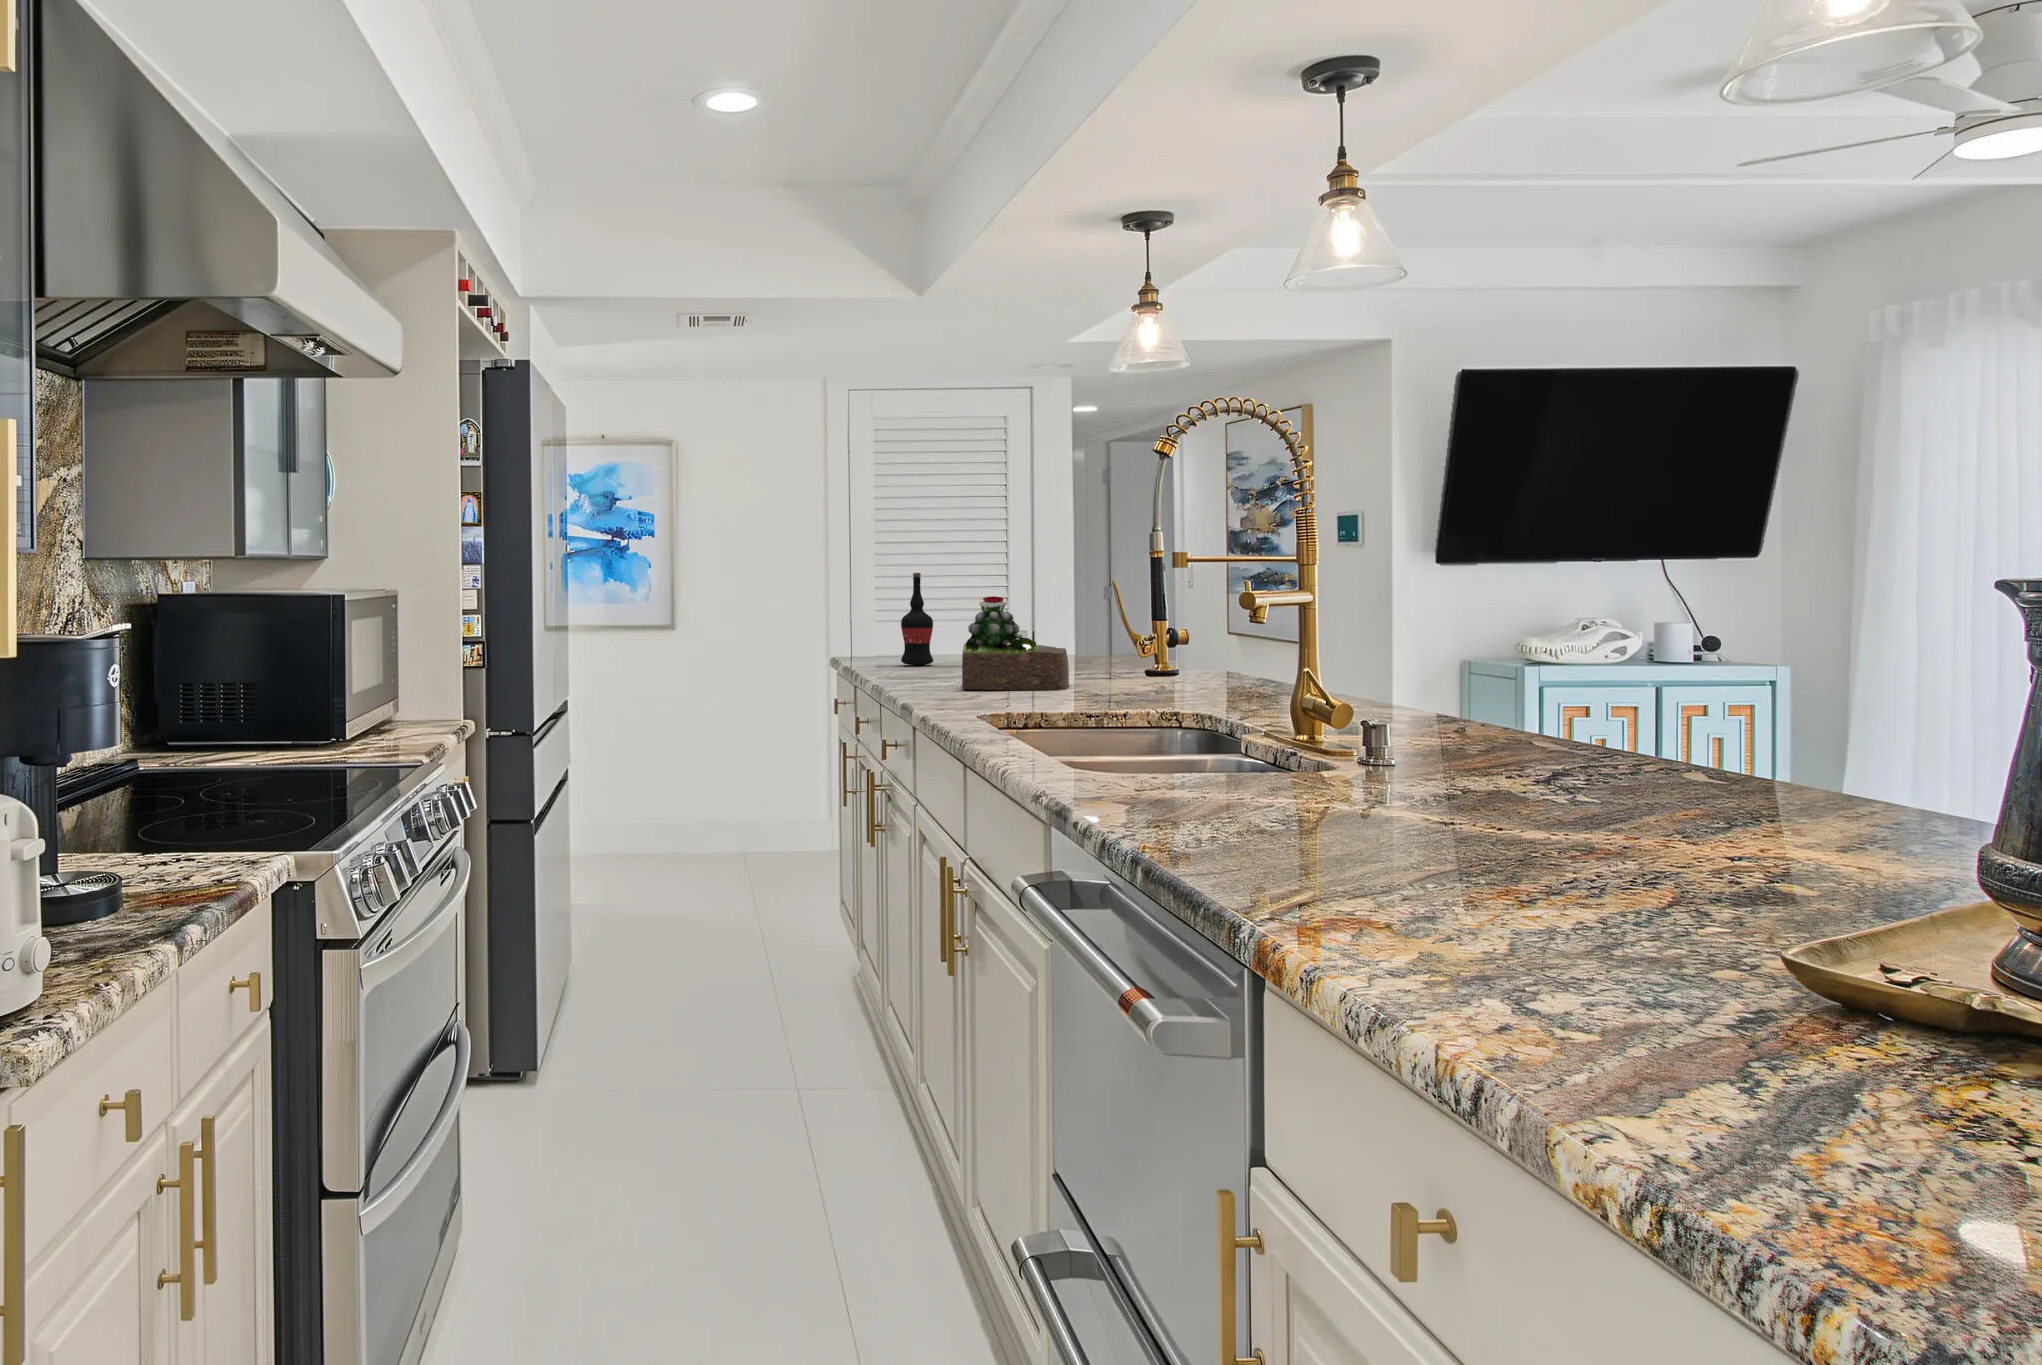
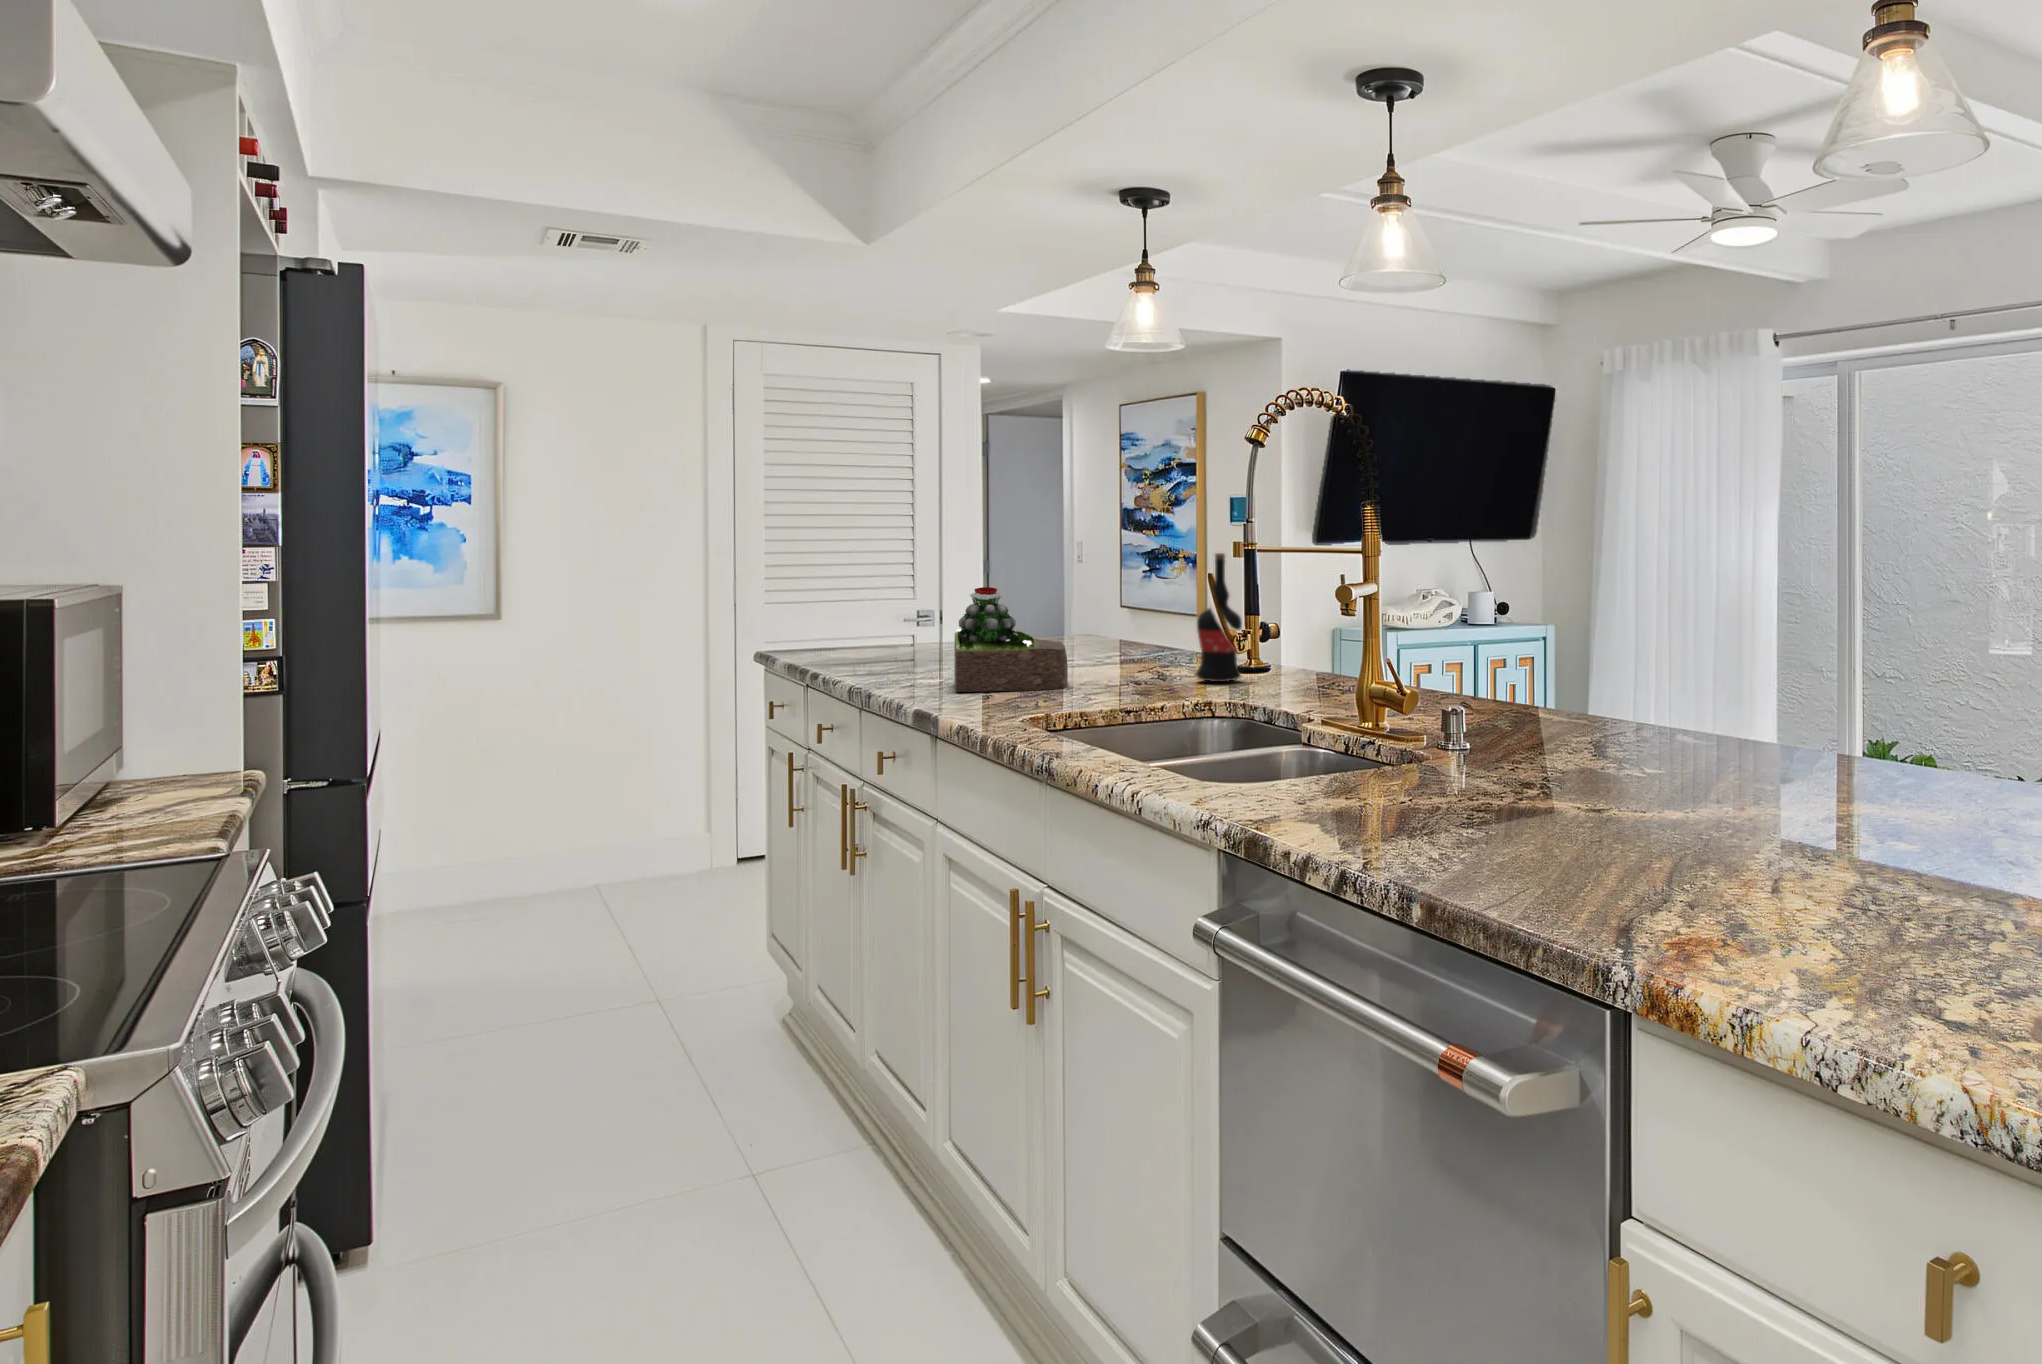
wine bottle: present [901,573,933,665] -> present [1196,553,1242,682]

